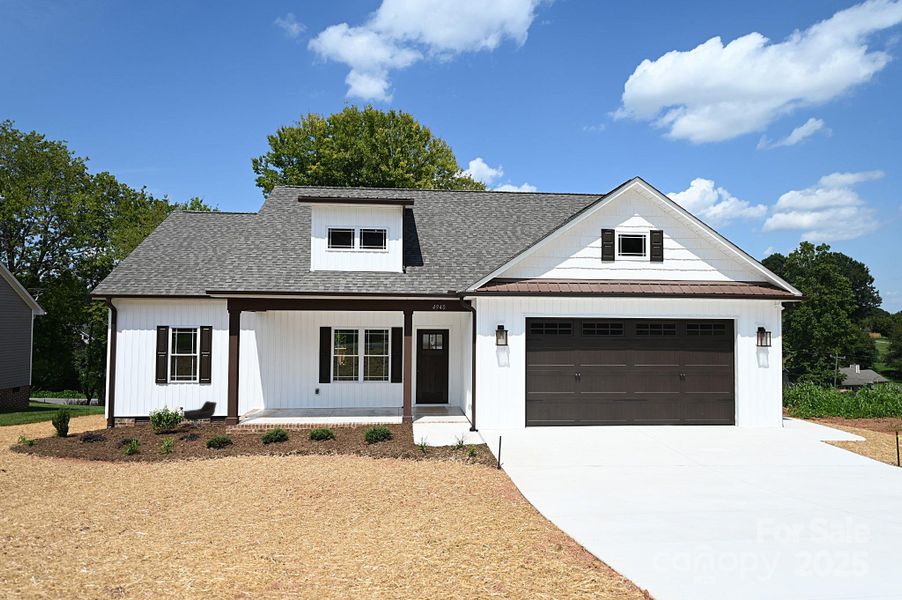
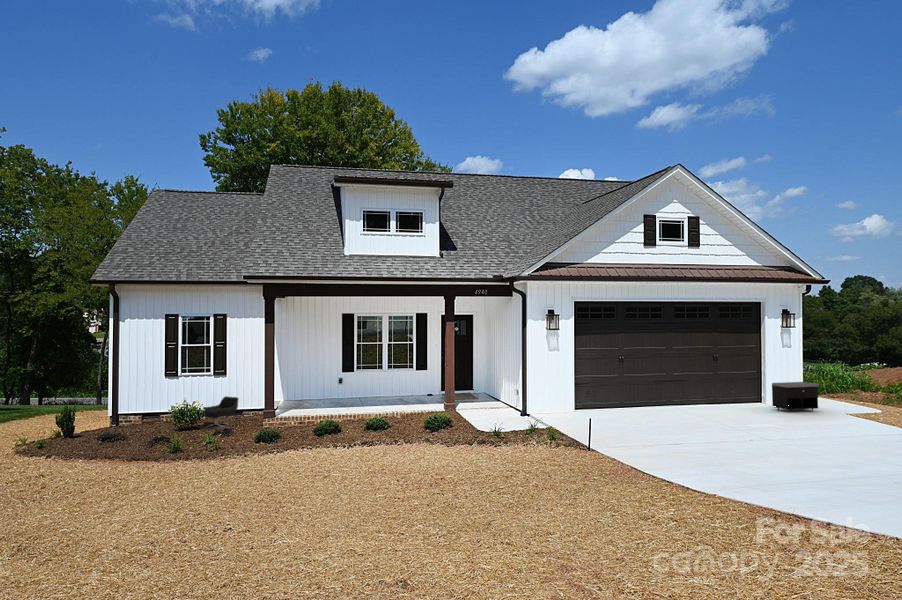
storage bench: none [743,402,792,434] -> present [772,382,819,412]

